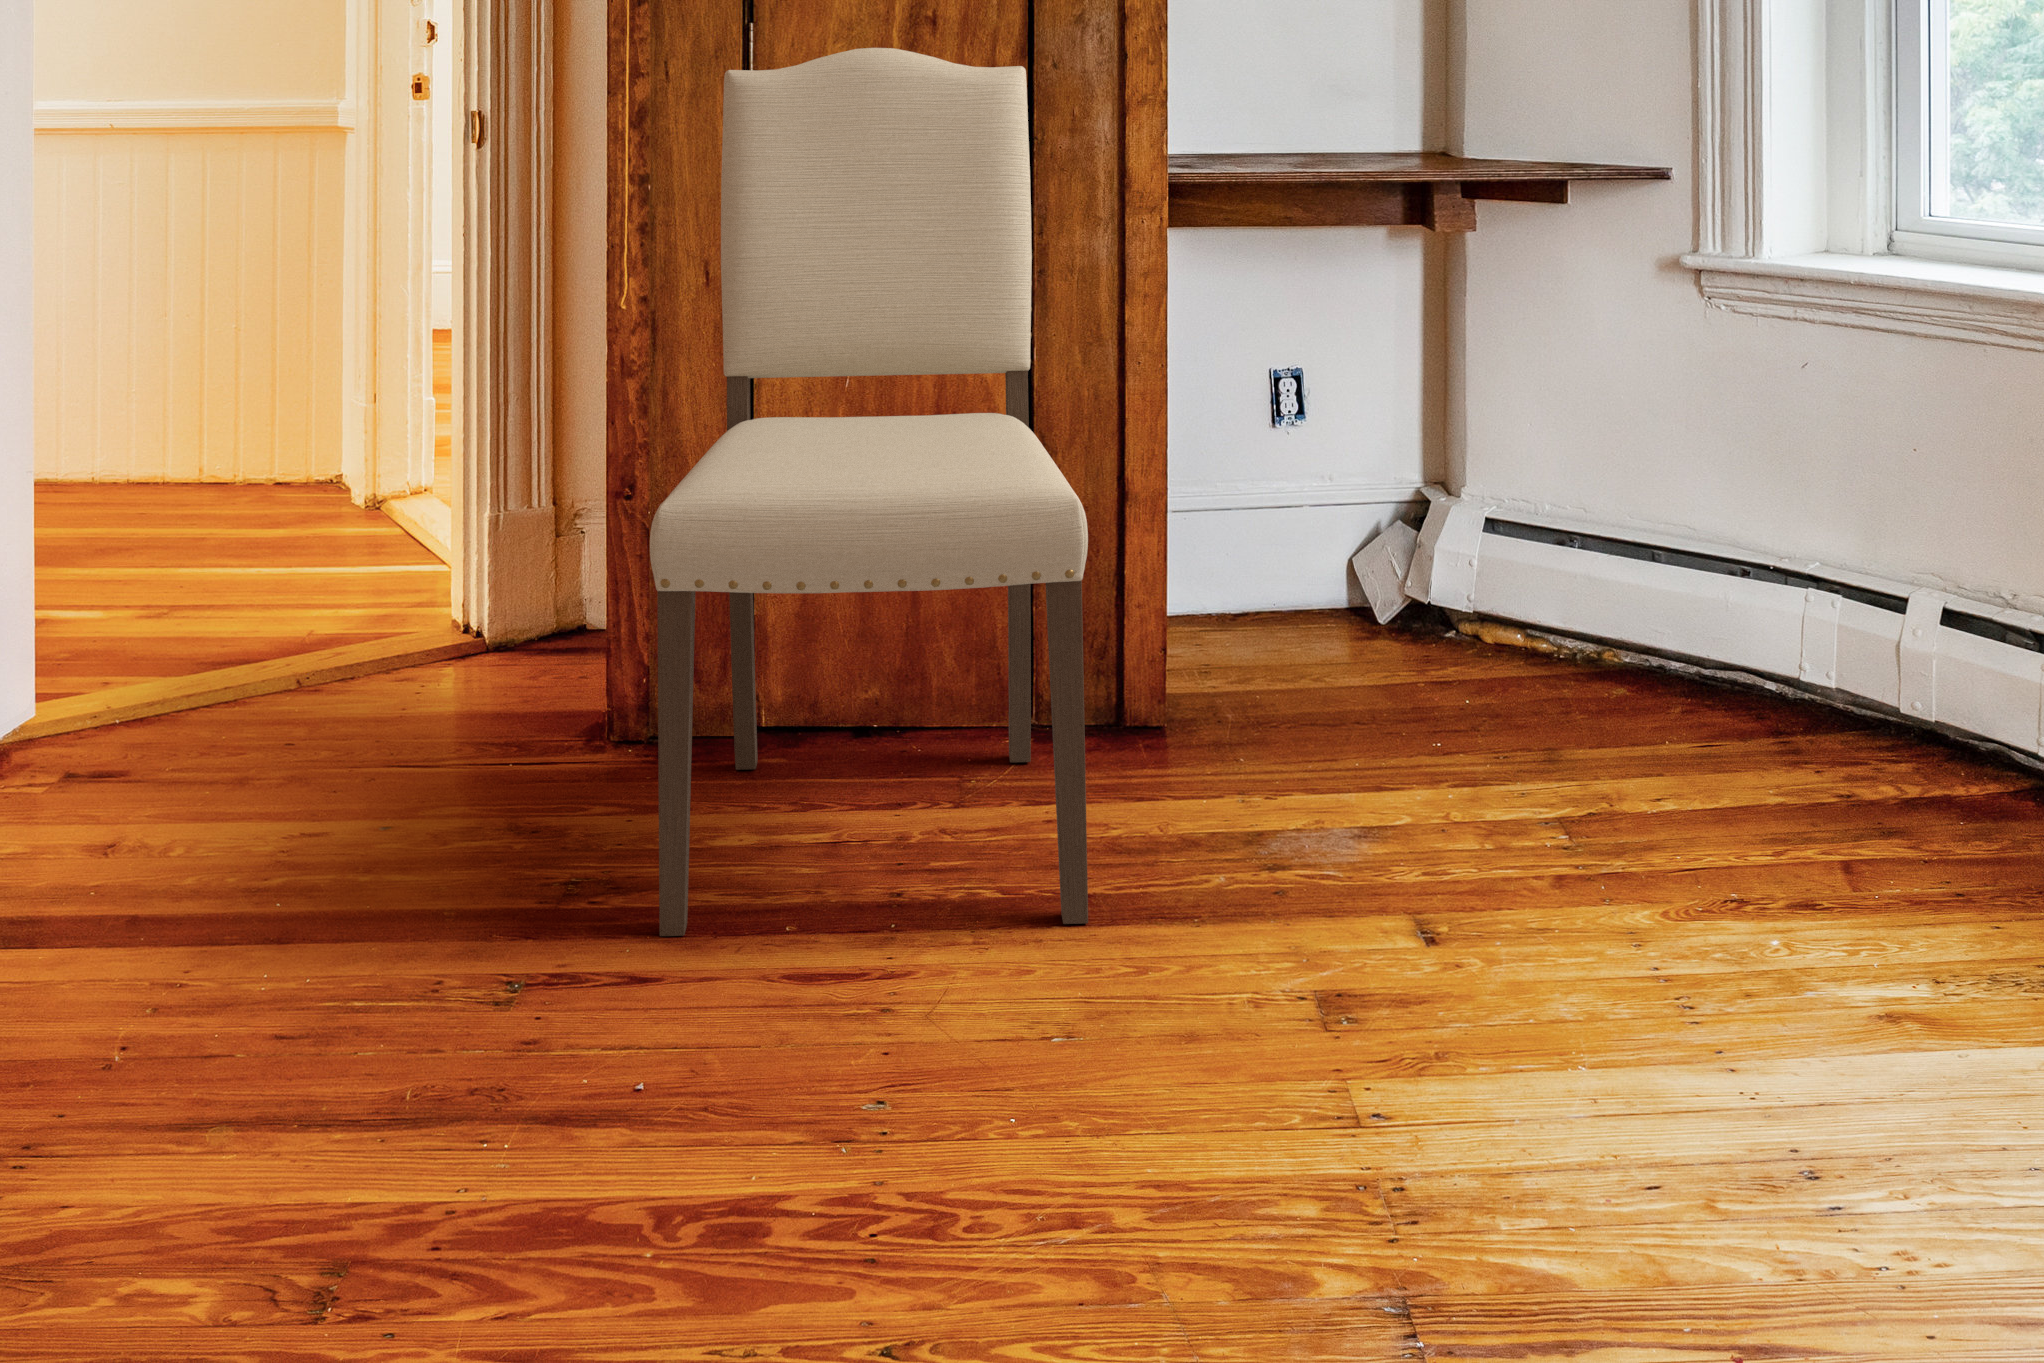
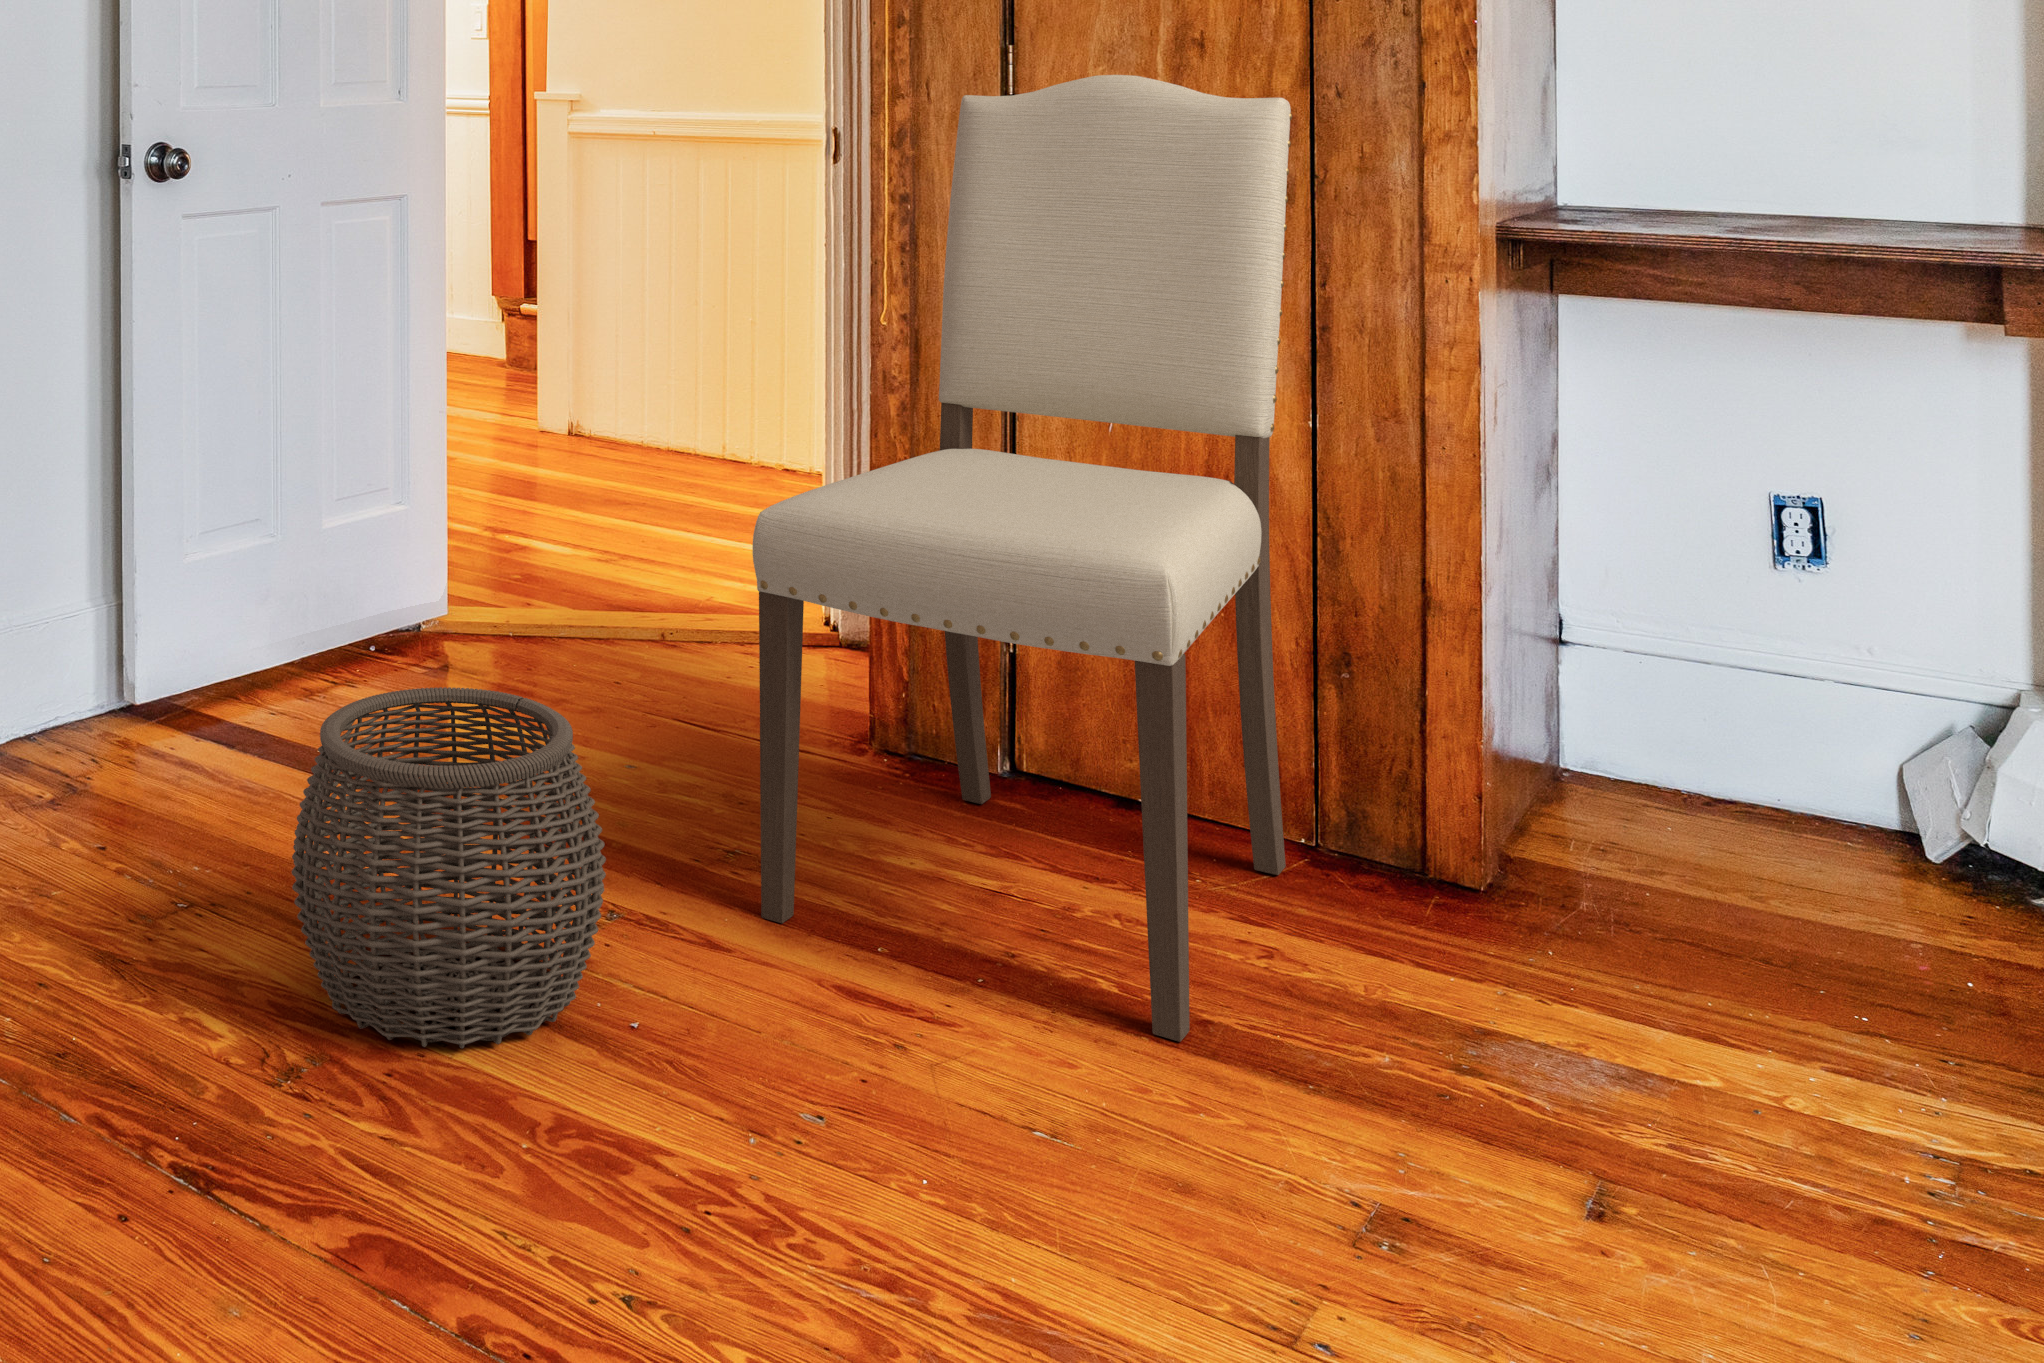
woven basket: none [214,761,601,1208] -> present [292,687,606,1048]

